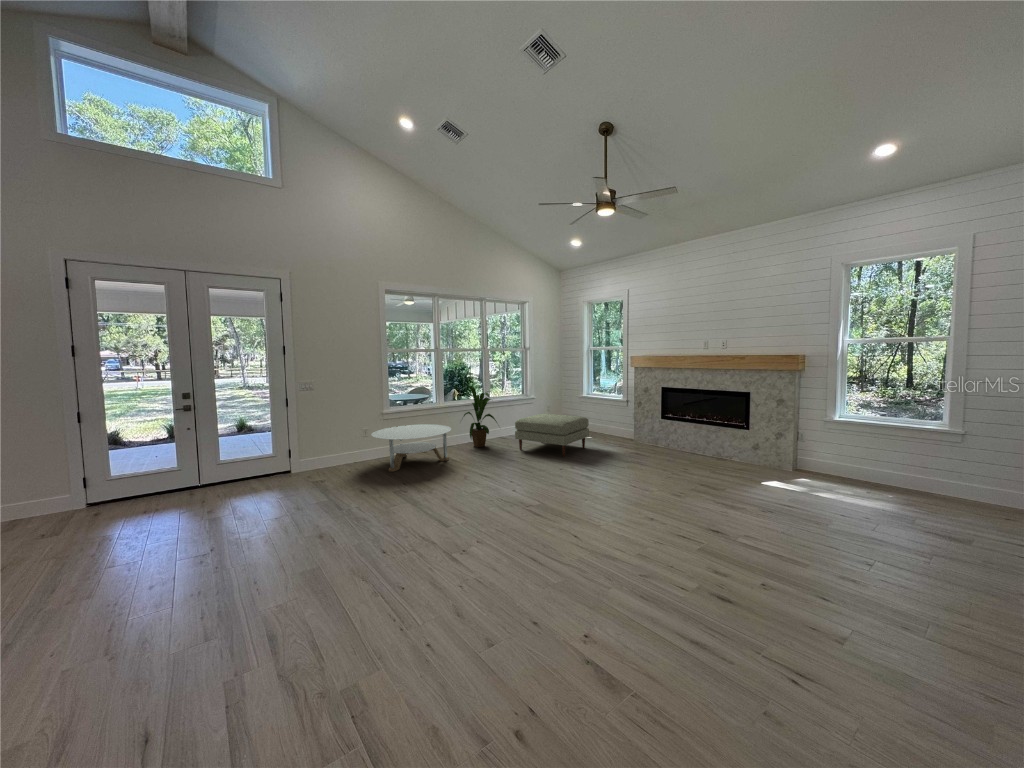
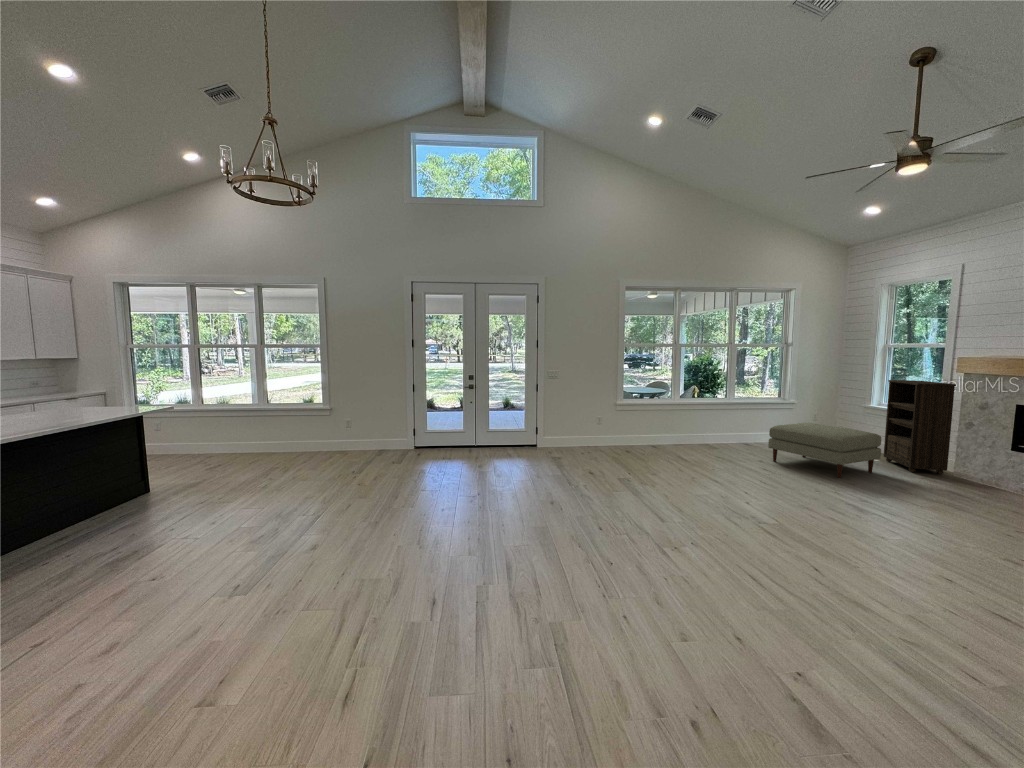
bookshelf: none [591,374,627,444] -> present [884,380,956,474]
house plant: present [463,387,497,447] -> none [698,384,749,451]
round table: present [371,424,451,472] -> none [609,418,691,461]

